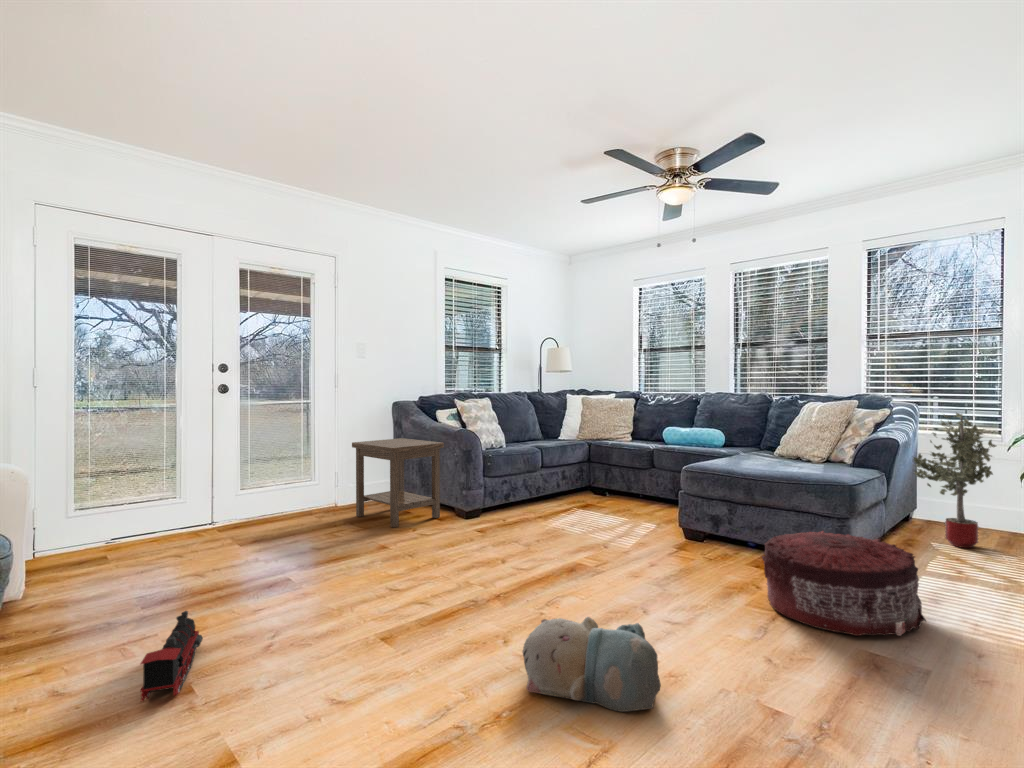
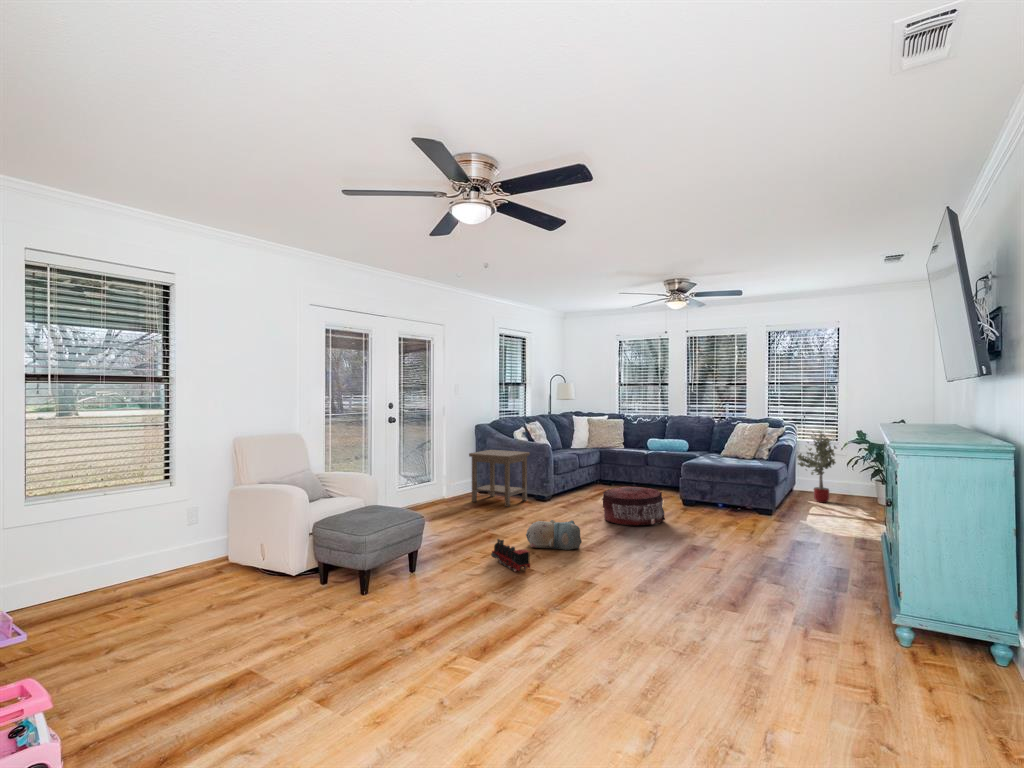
pouf: present [762,531,926,636] -> present [602,486,665,525]
plush toy: present [523,617,661,712] -> present [526,520,582,550]

